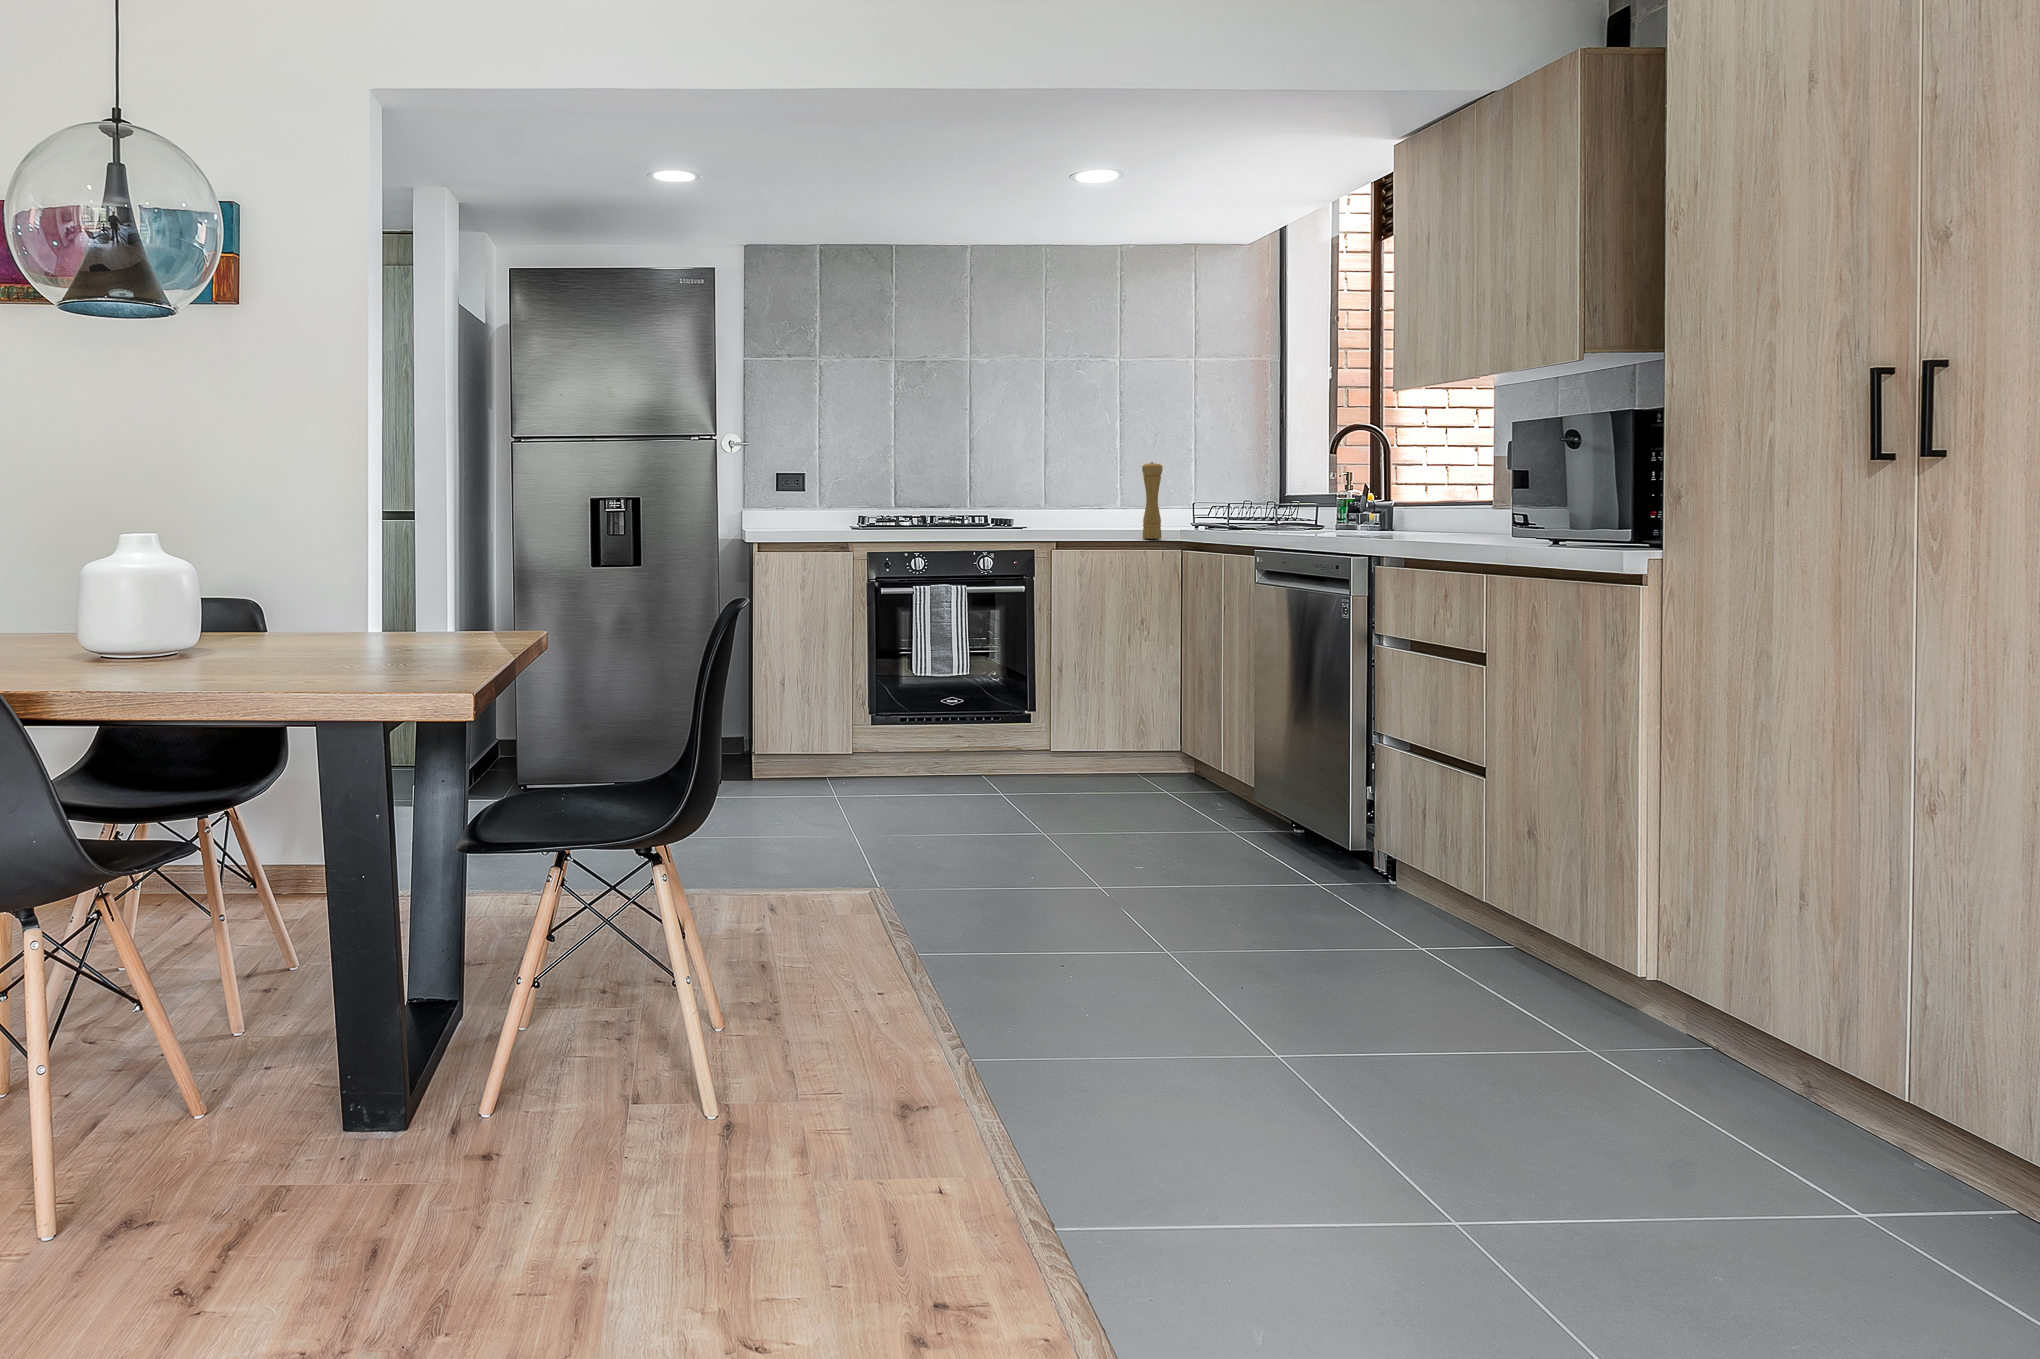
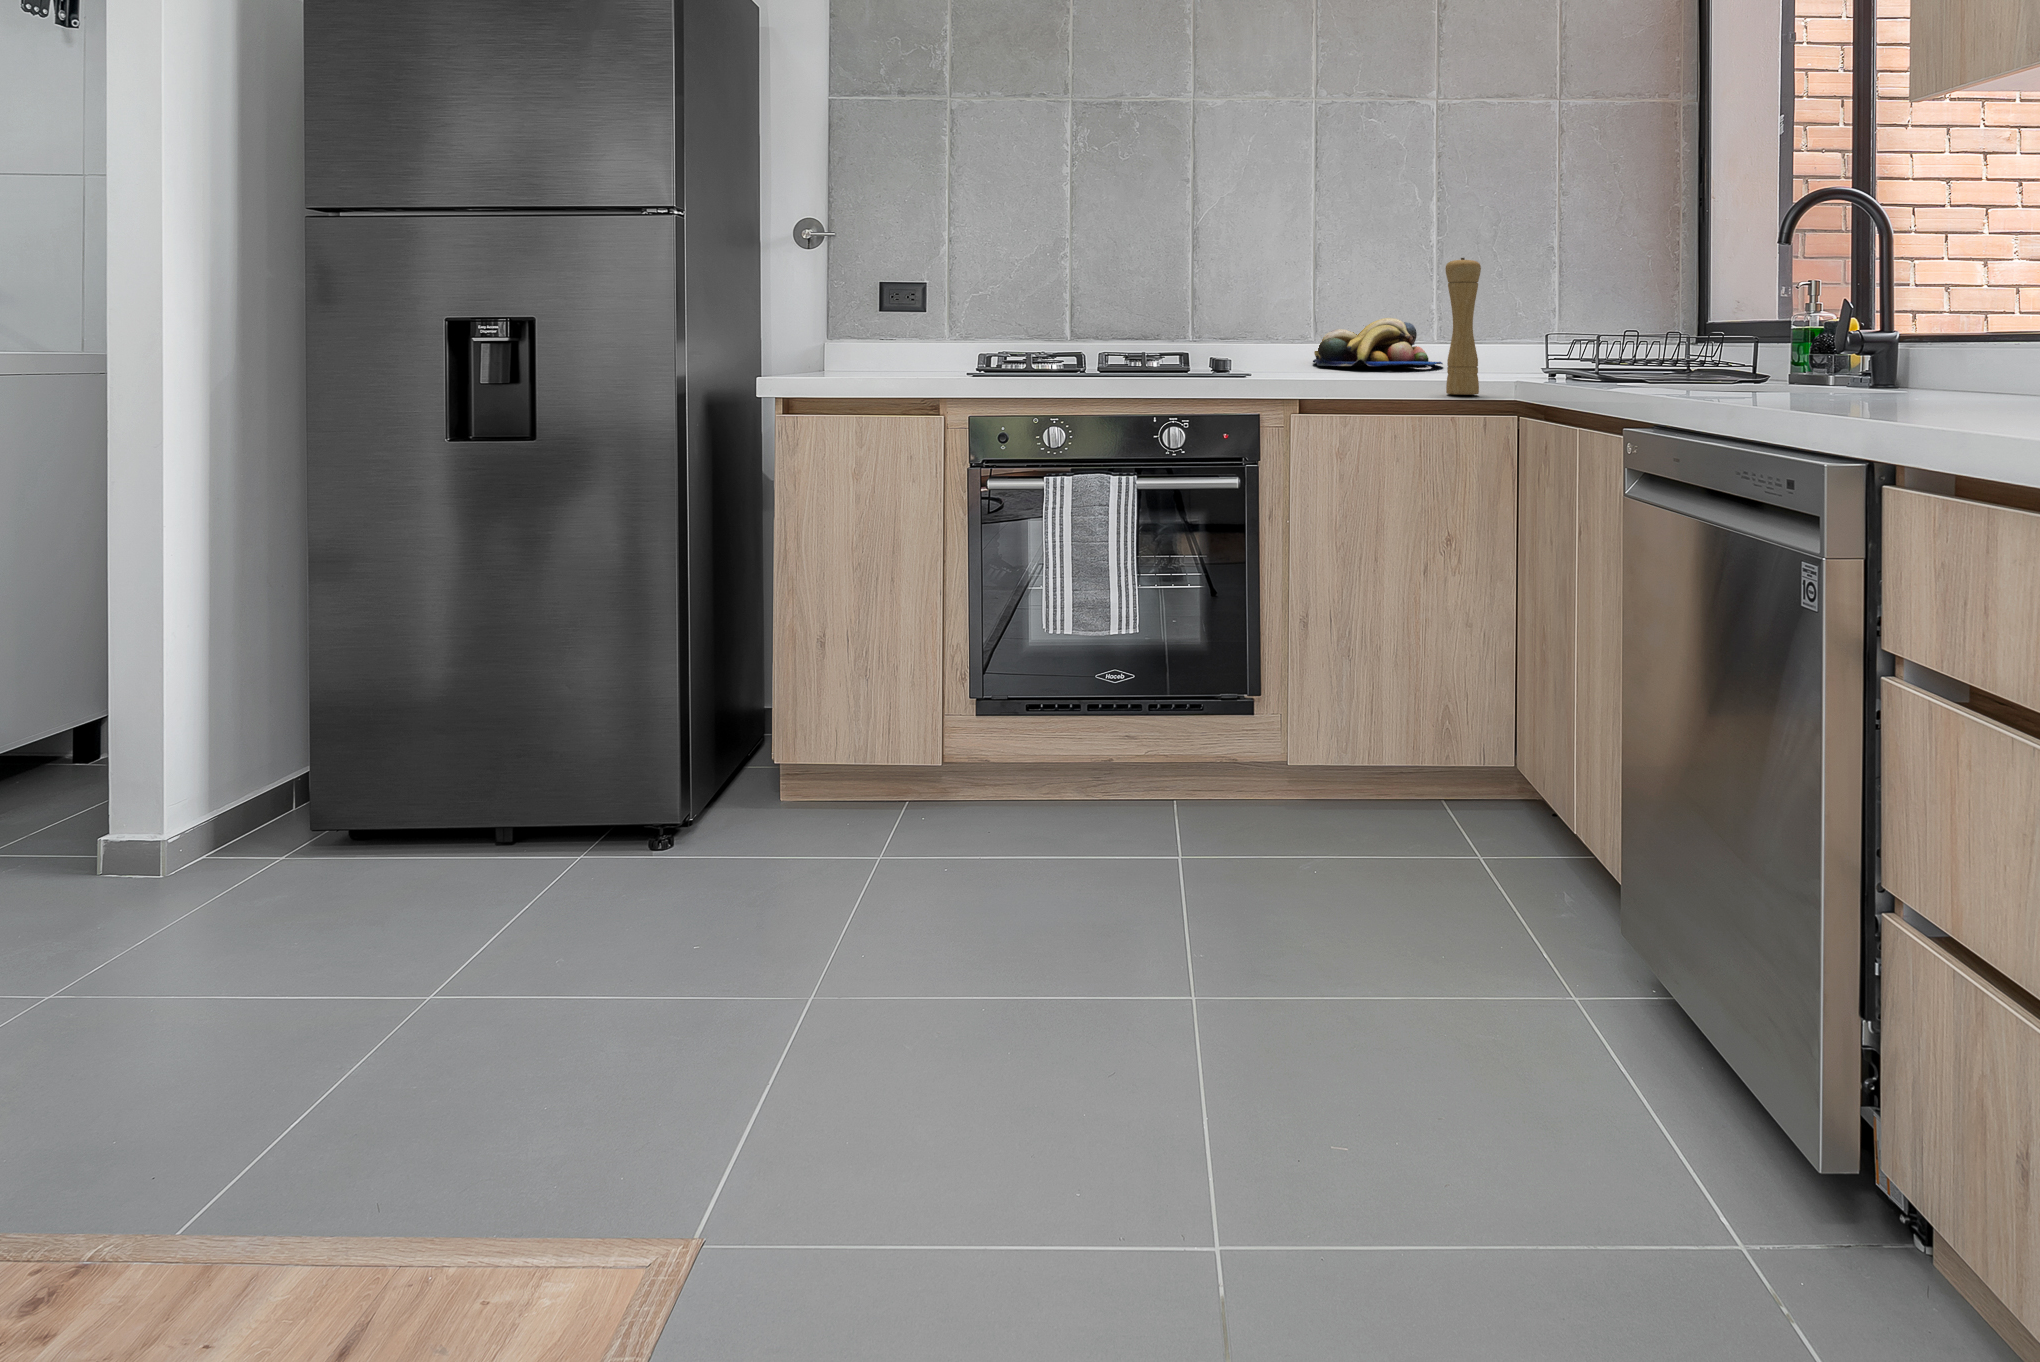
fruit bowl: none [1042,496,1124,525] -> present [1313,318,1443,366]

